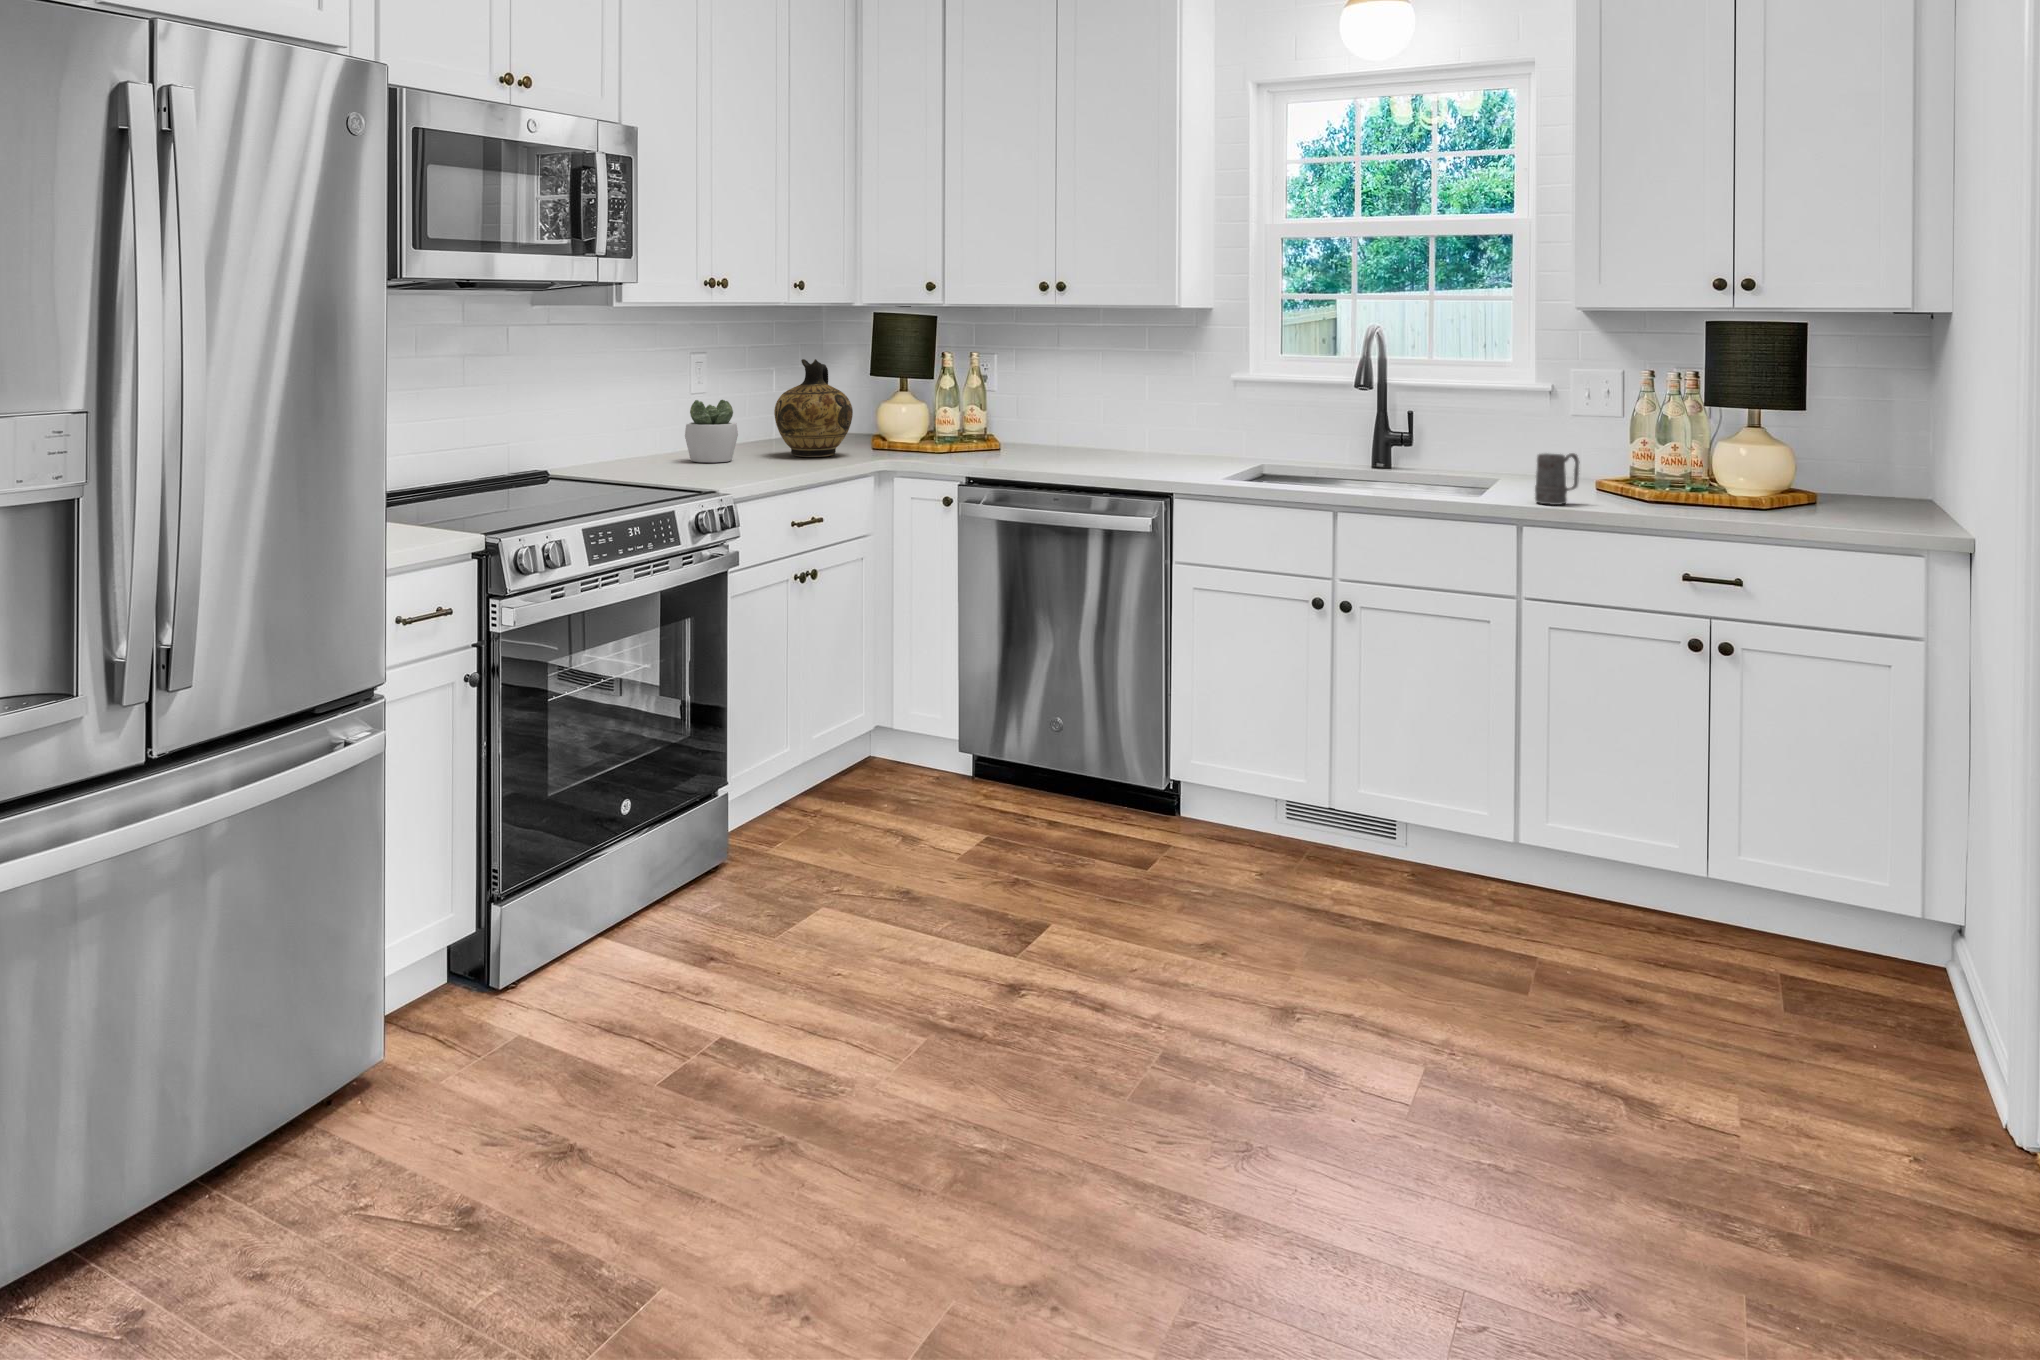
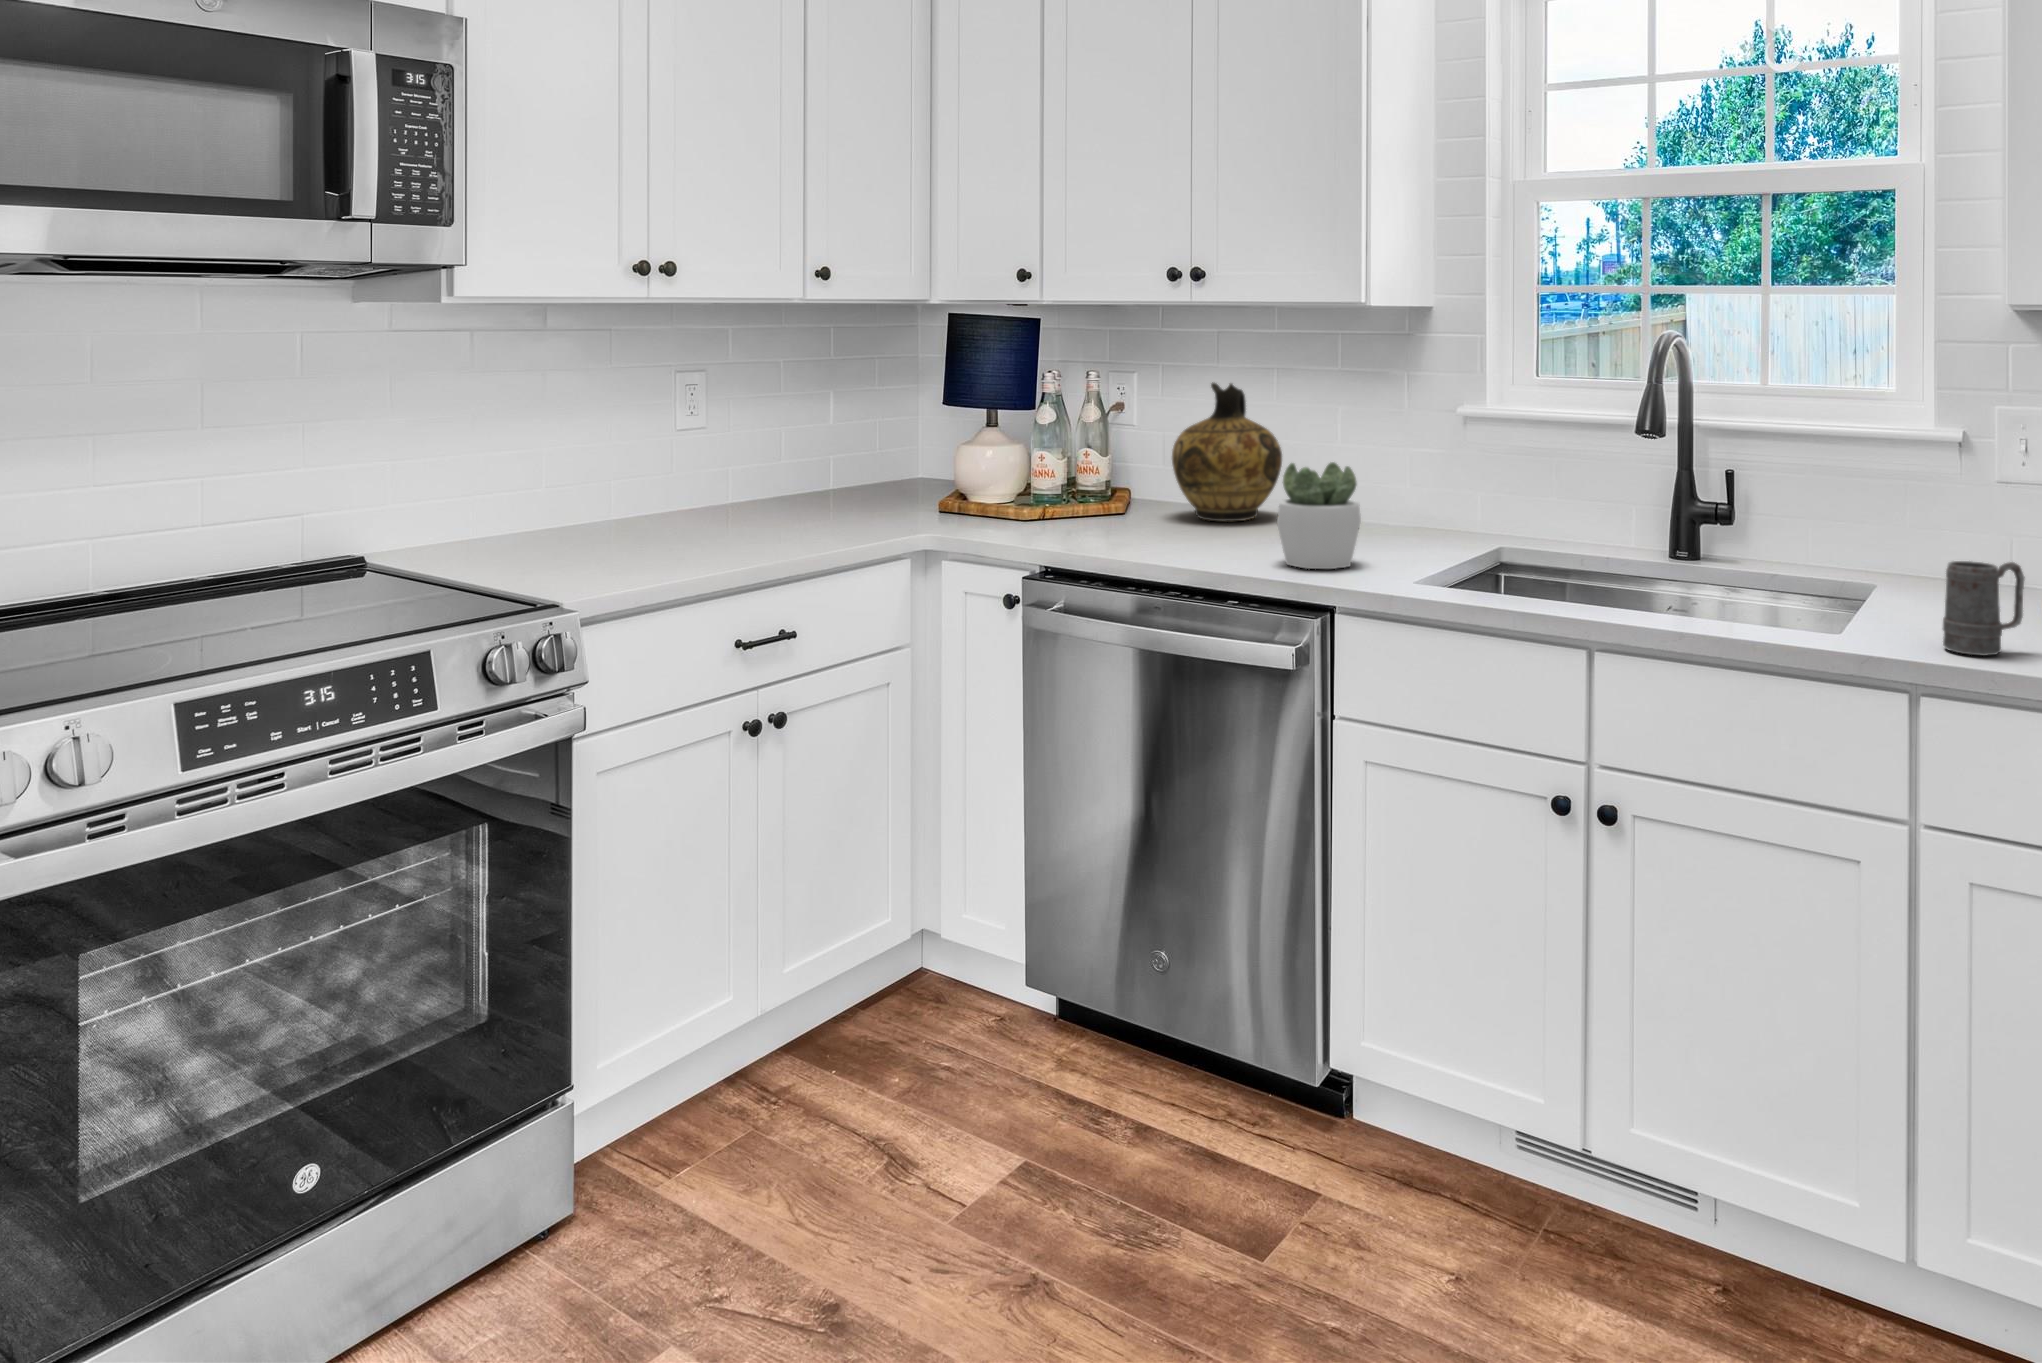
ceramic jug: present [774,359,853,457] -> present [1172,382,1282,522]
succulent plant: present [685,400,738,463] -> present [1277,462,1361,569]

